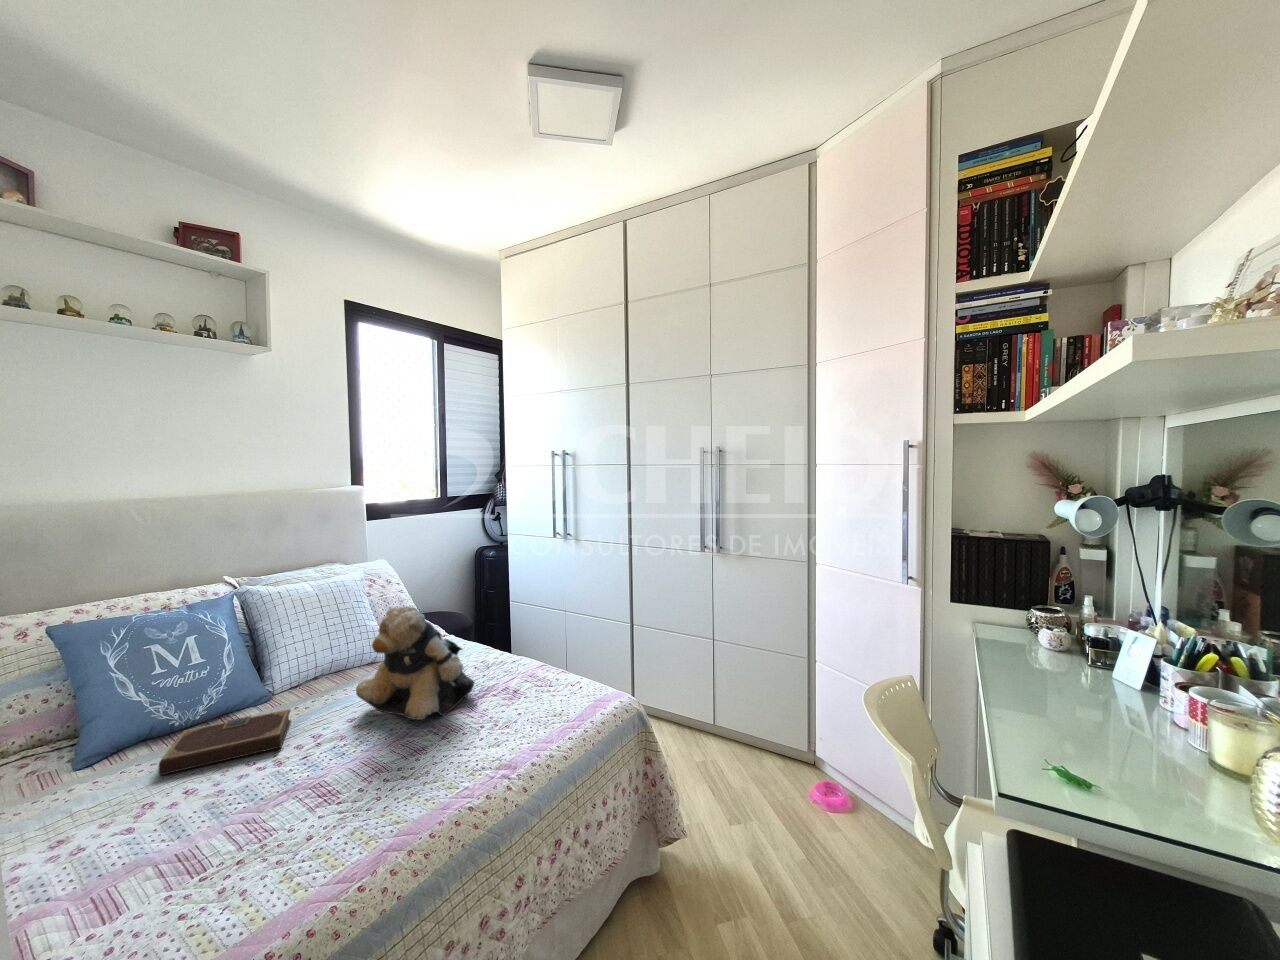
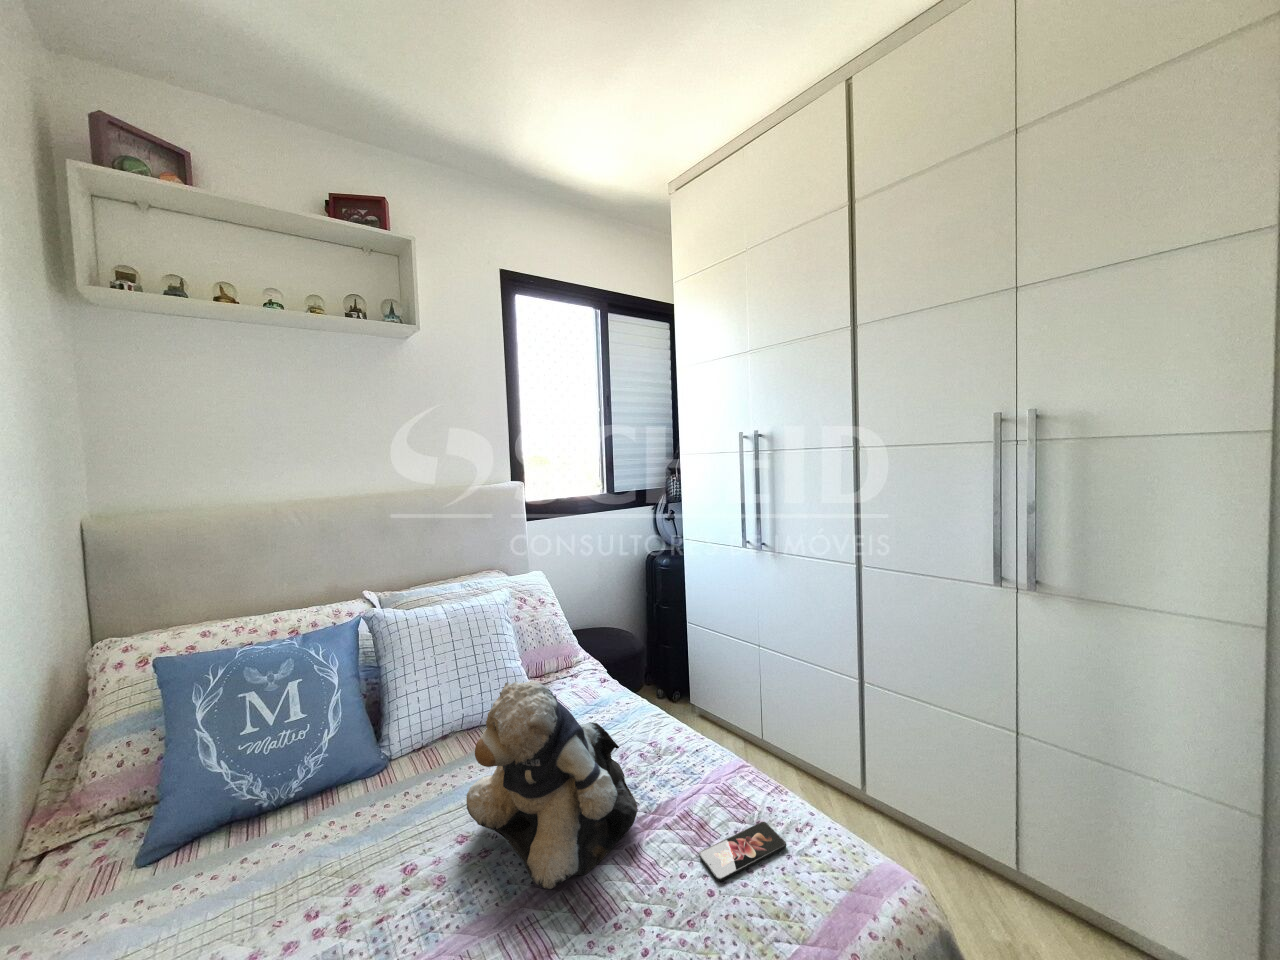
smartphone: none [513,682,563,706] -> present [699,822,786,881]
notebook: present [158,709,291,775] -> none [192,809,389,919]

